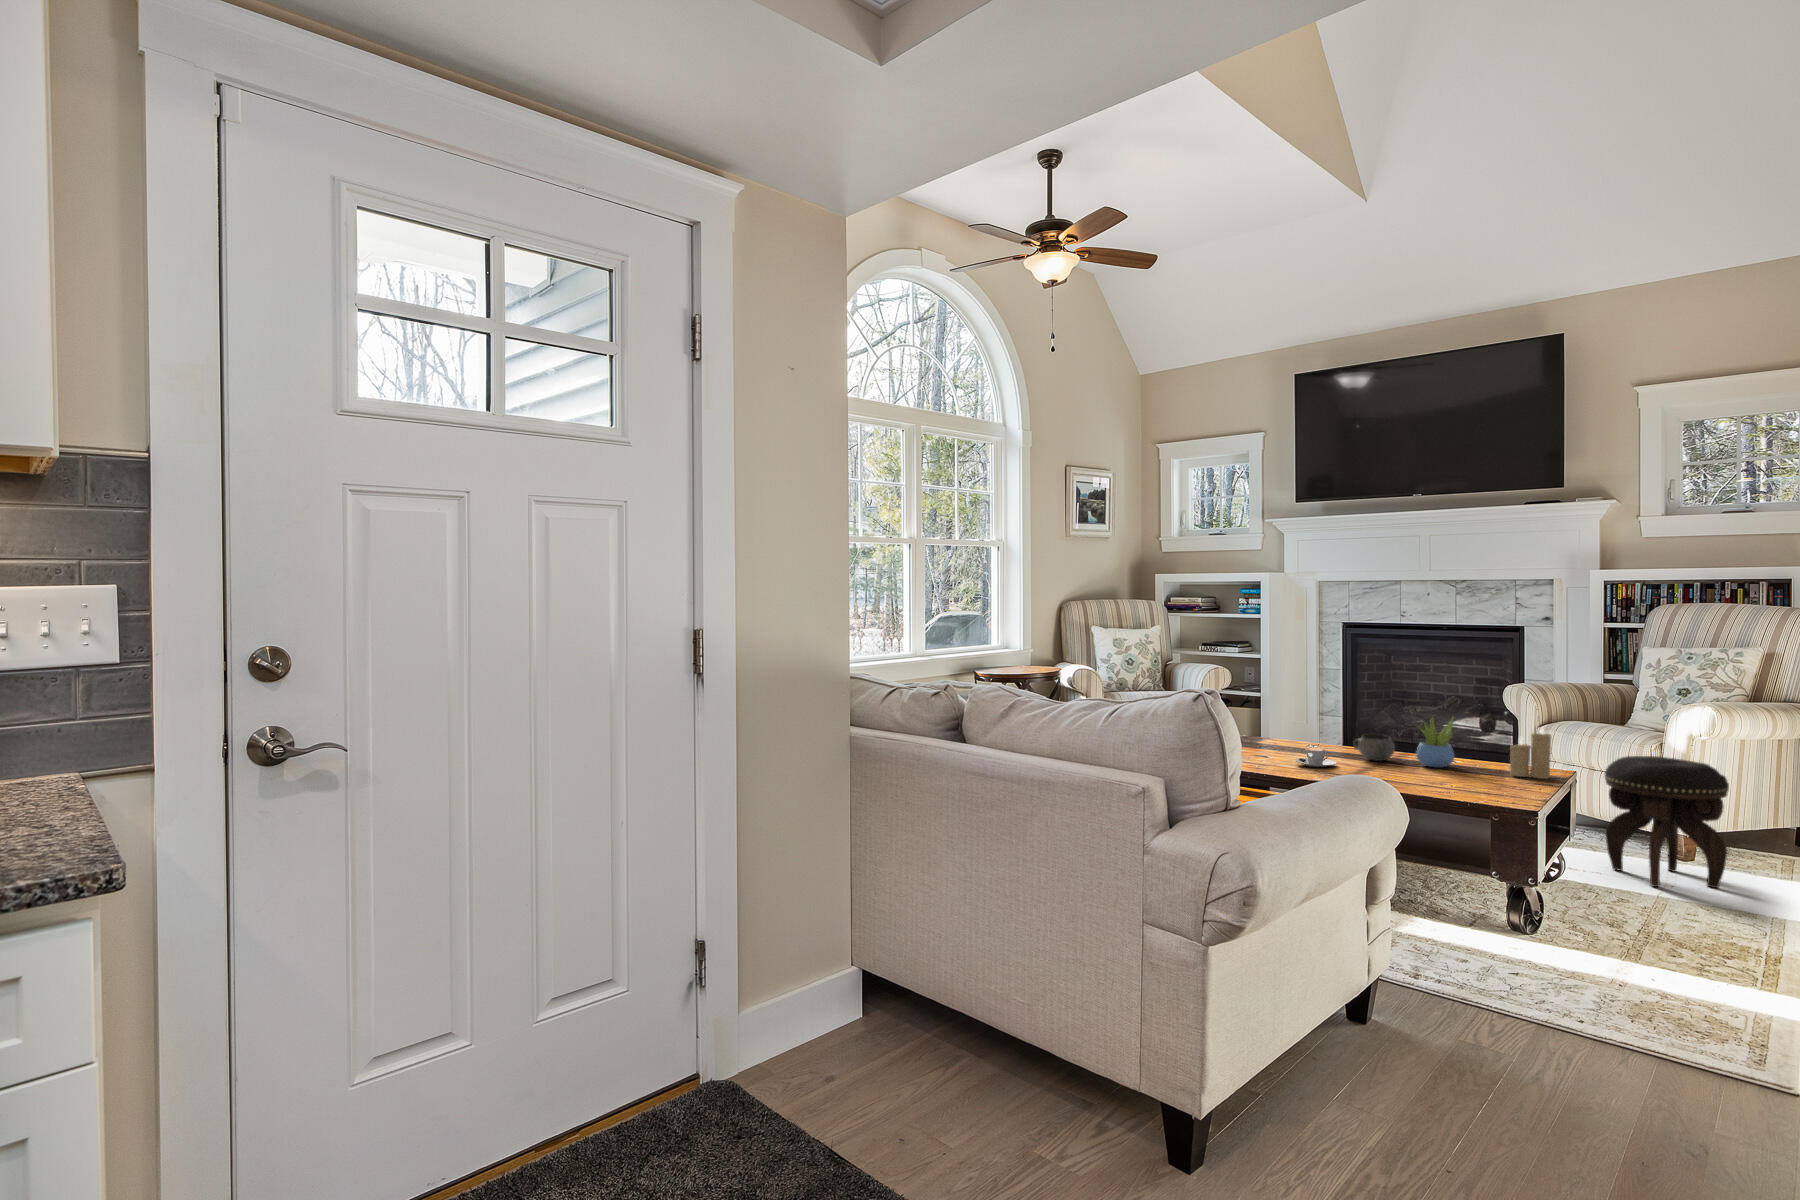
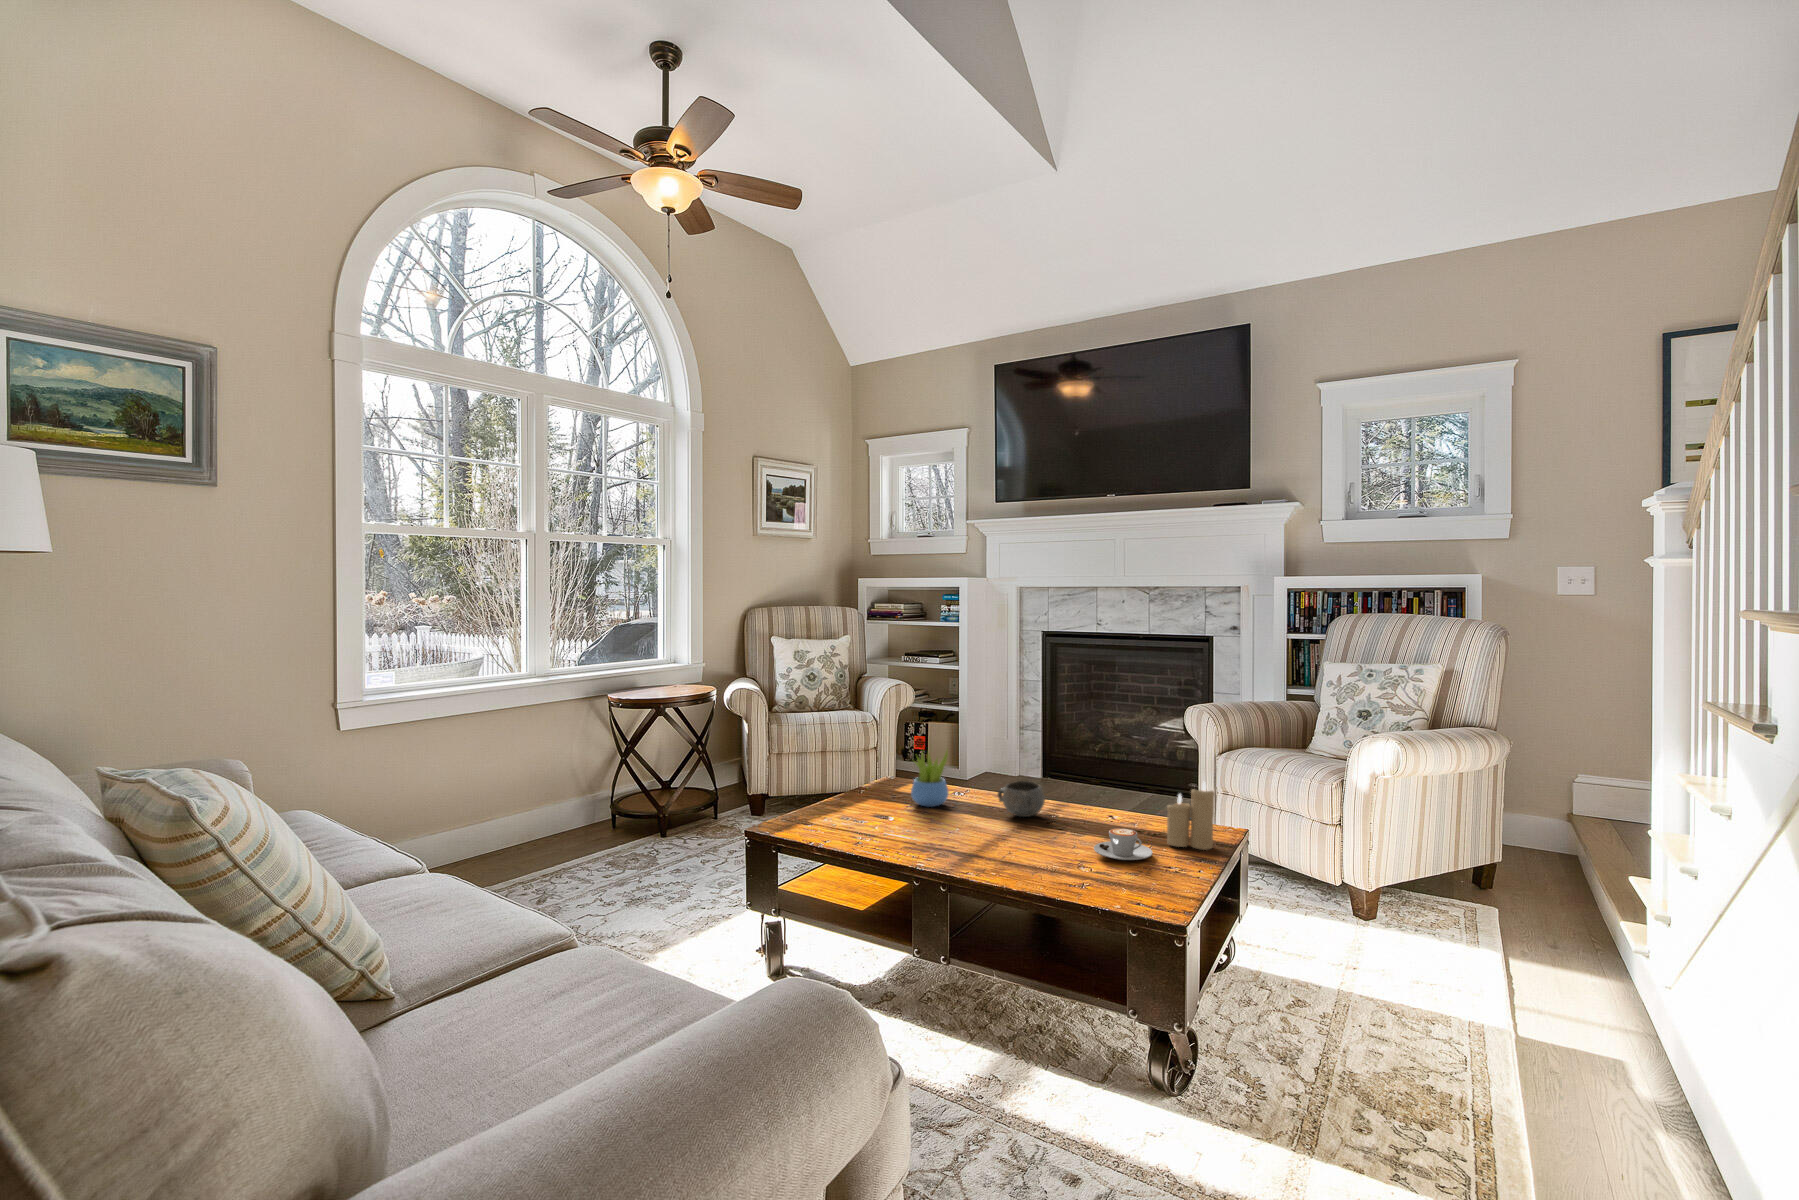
succulent plant: present [1416,718,1454,767] -> present [911,751,949,807]
coffee cup: present [1295,748,1337,767] -> present [1094,828,1152,860]
footstool: present [1605,756,1729,888] -> none [1281,799,1413,966]

